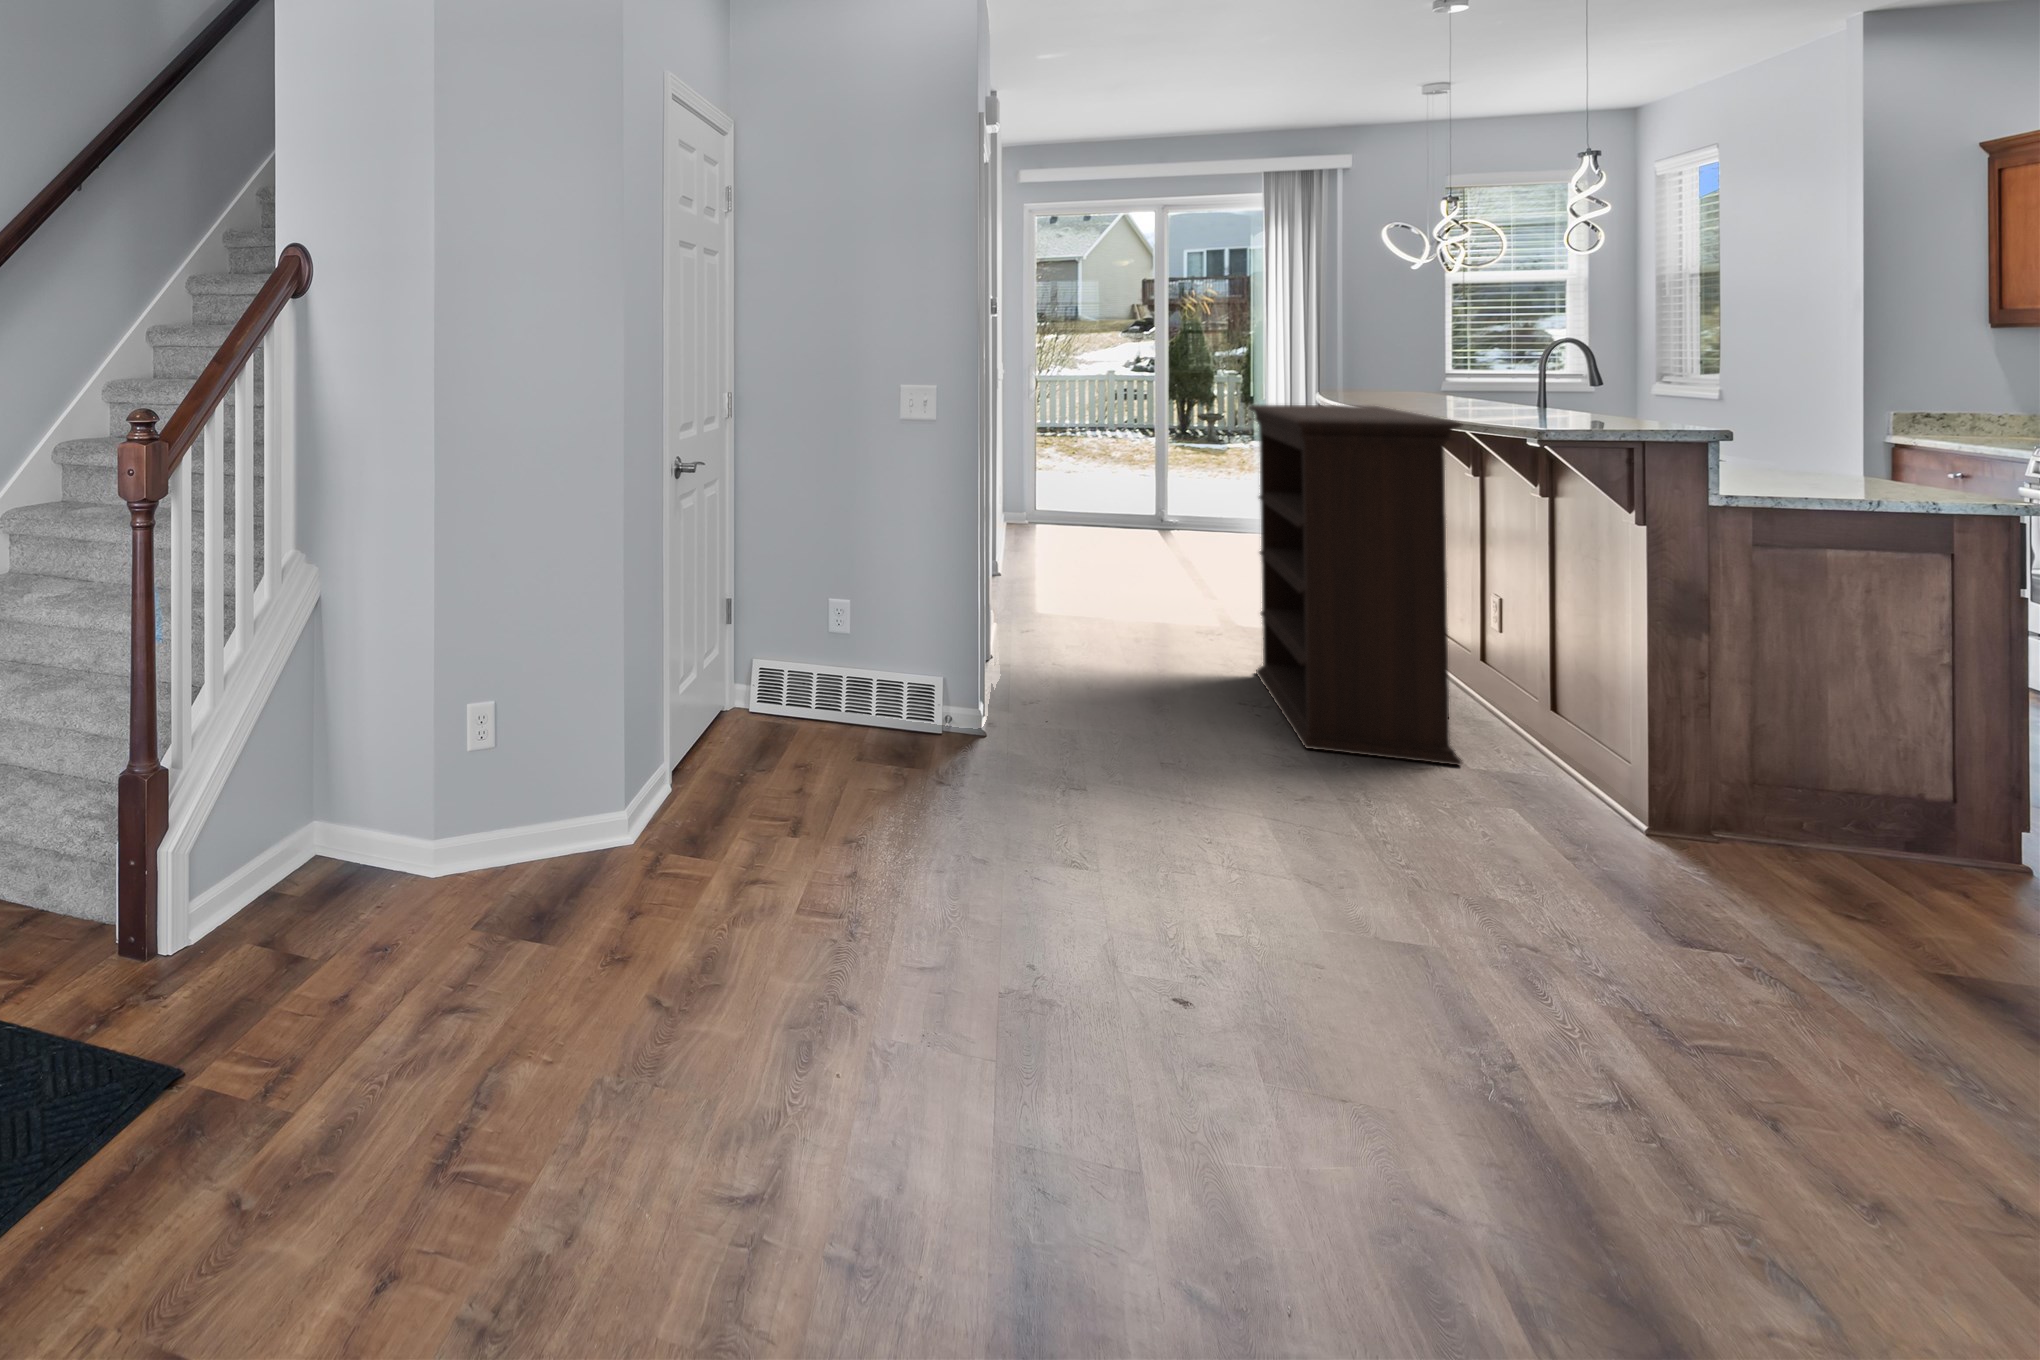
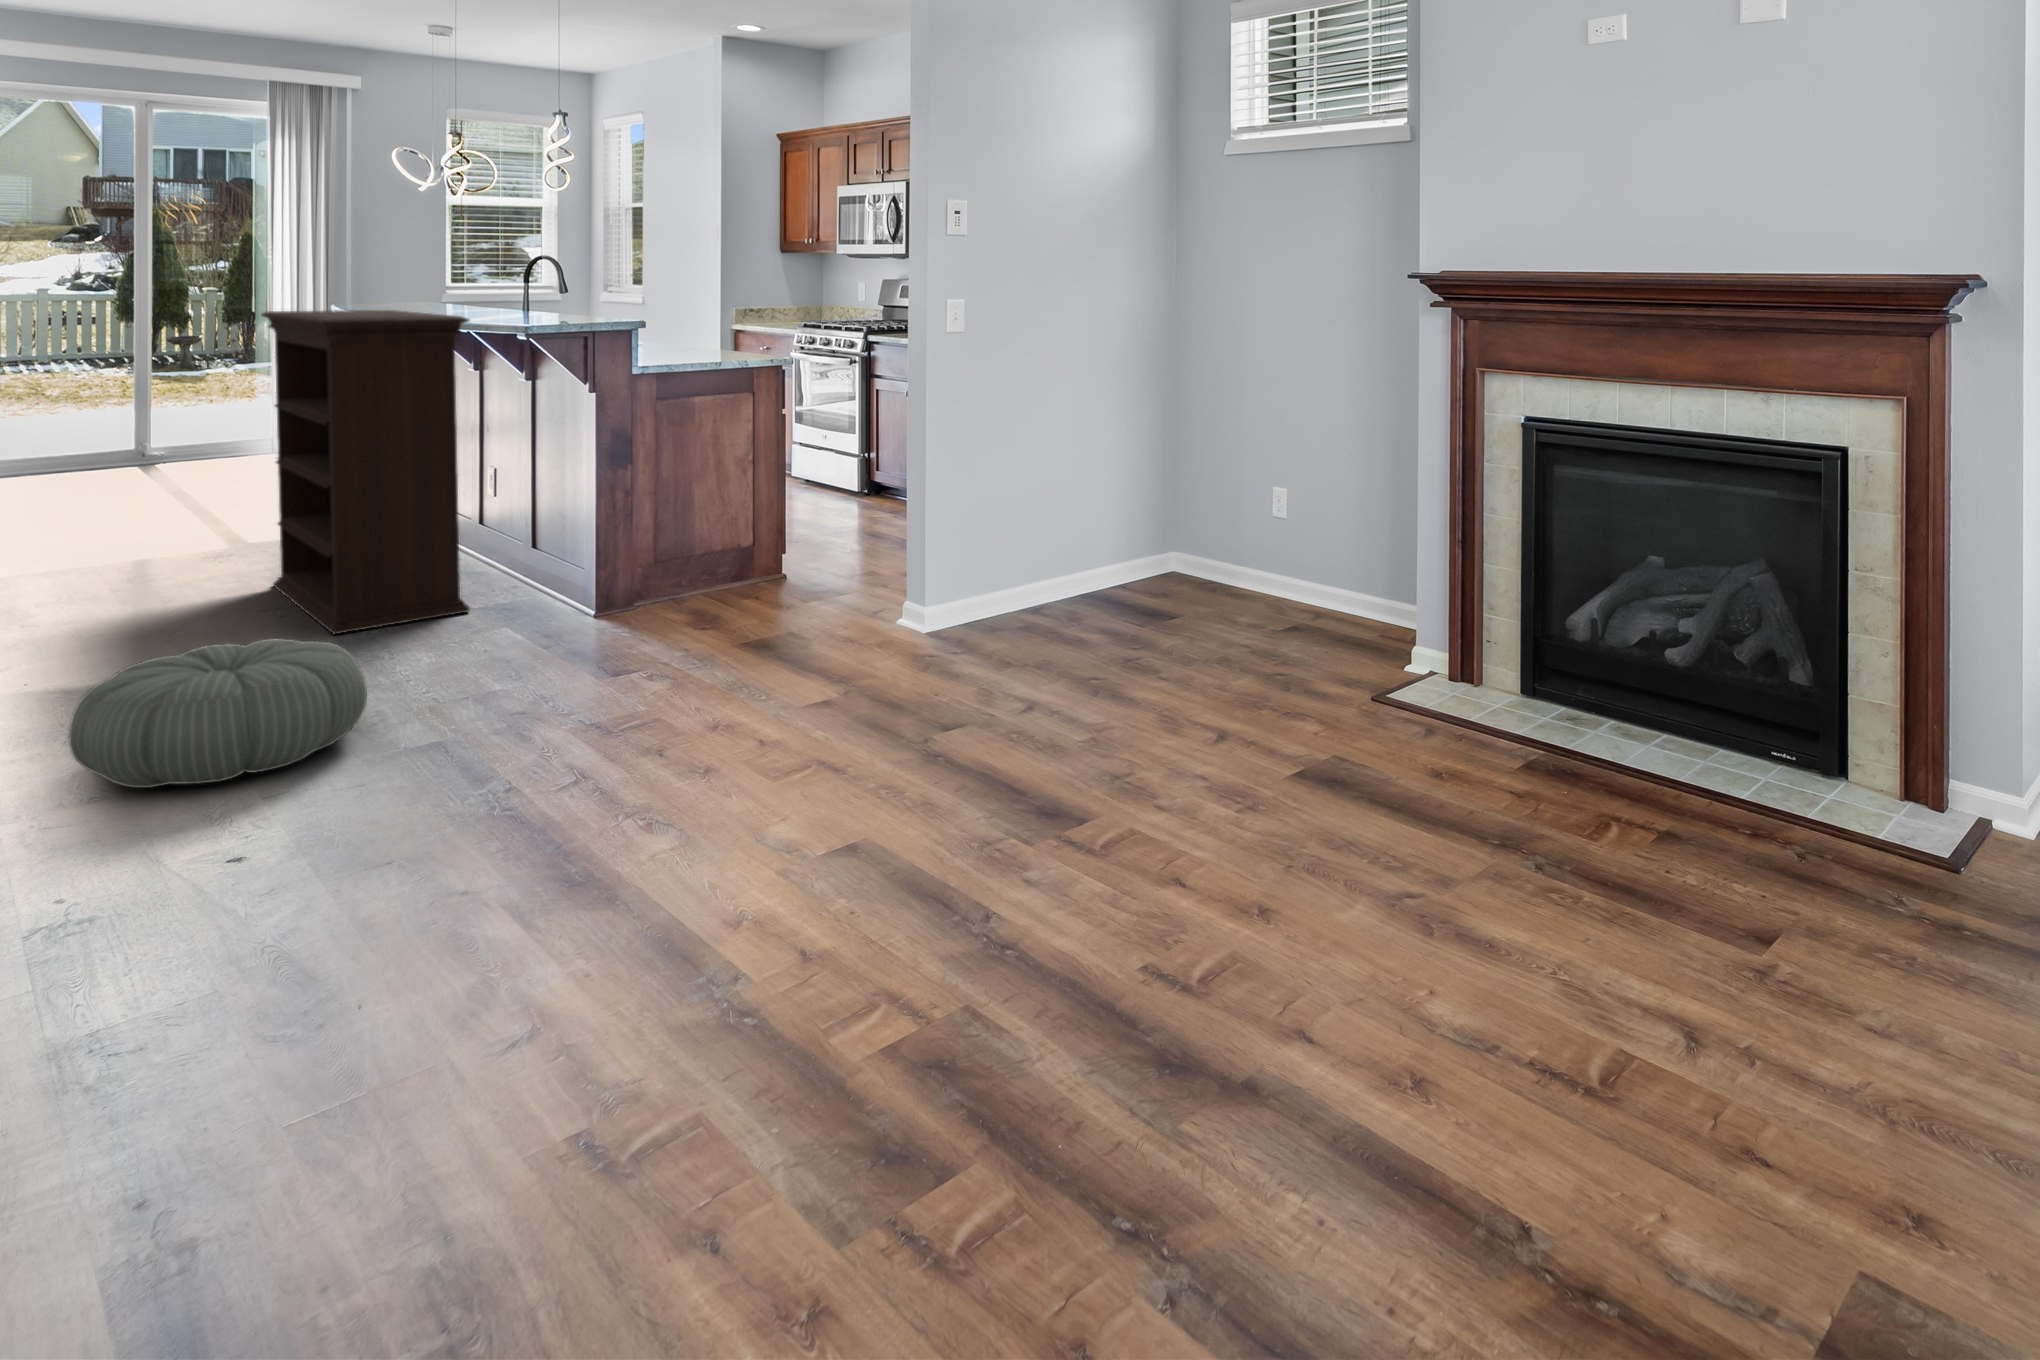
pouf: none [1061,740,1325,898] -> present [69,639,367,788]

